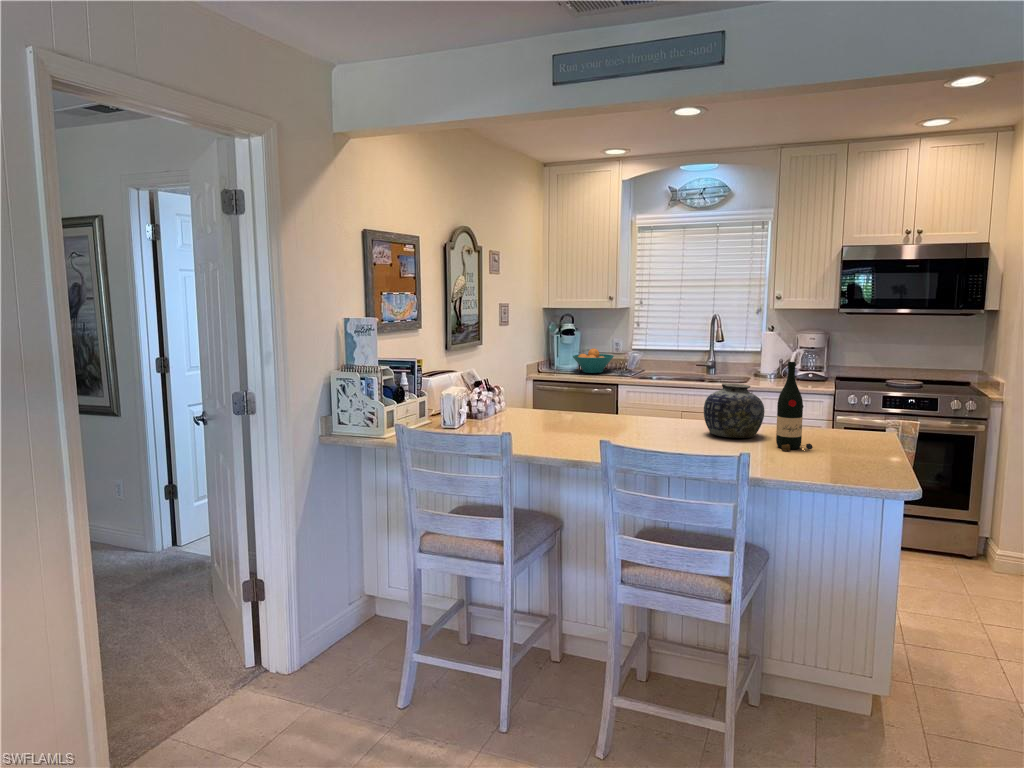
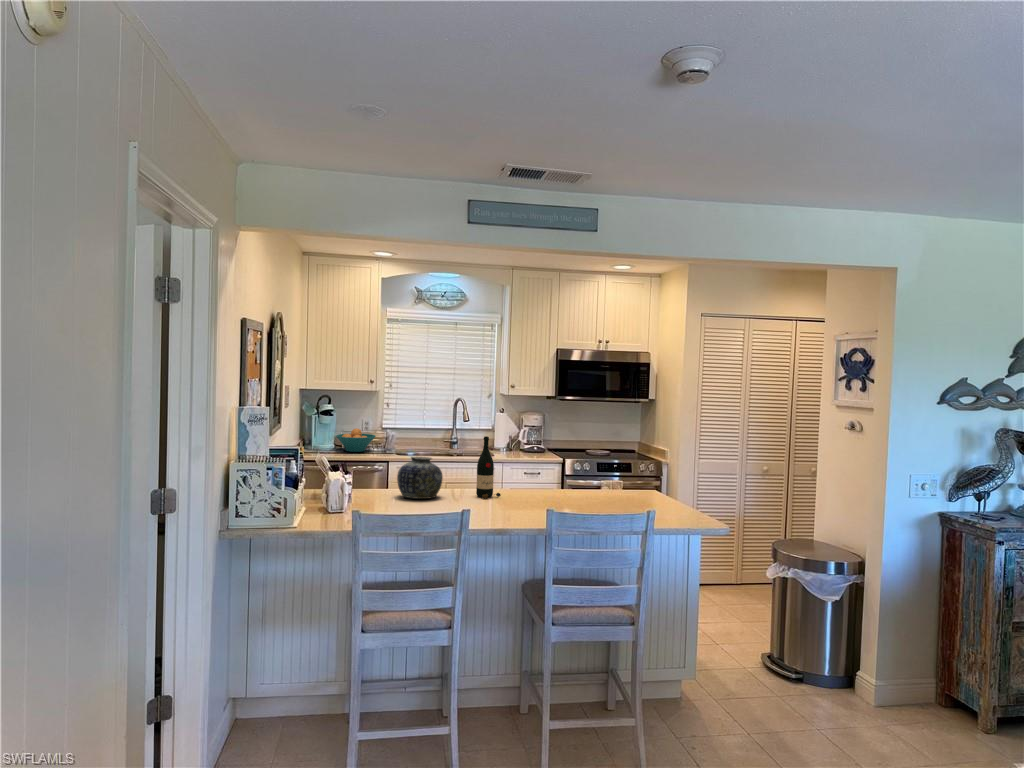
wine bottle: present [776,362,813,451] -> present [476,436,501,499]
vase: present [704,383,764,438] -> present [397,457,443,499]

